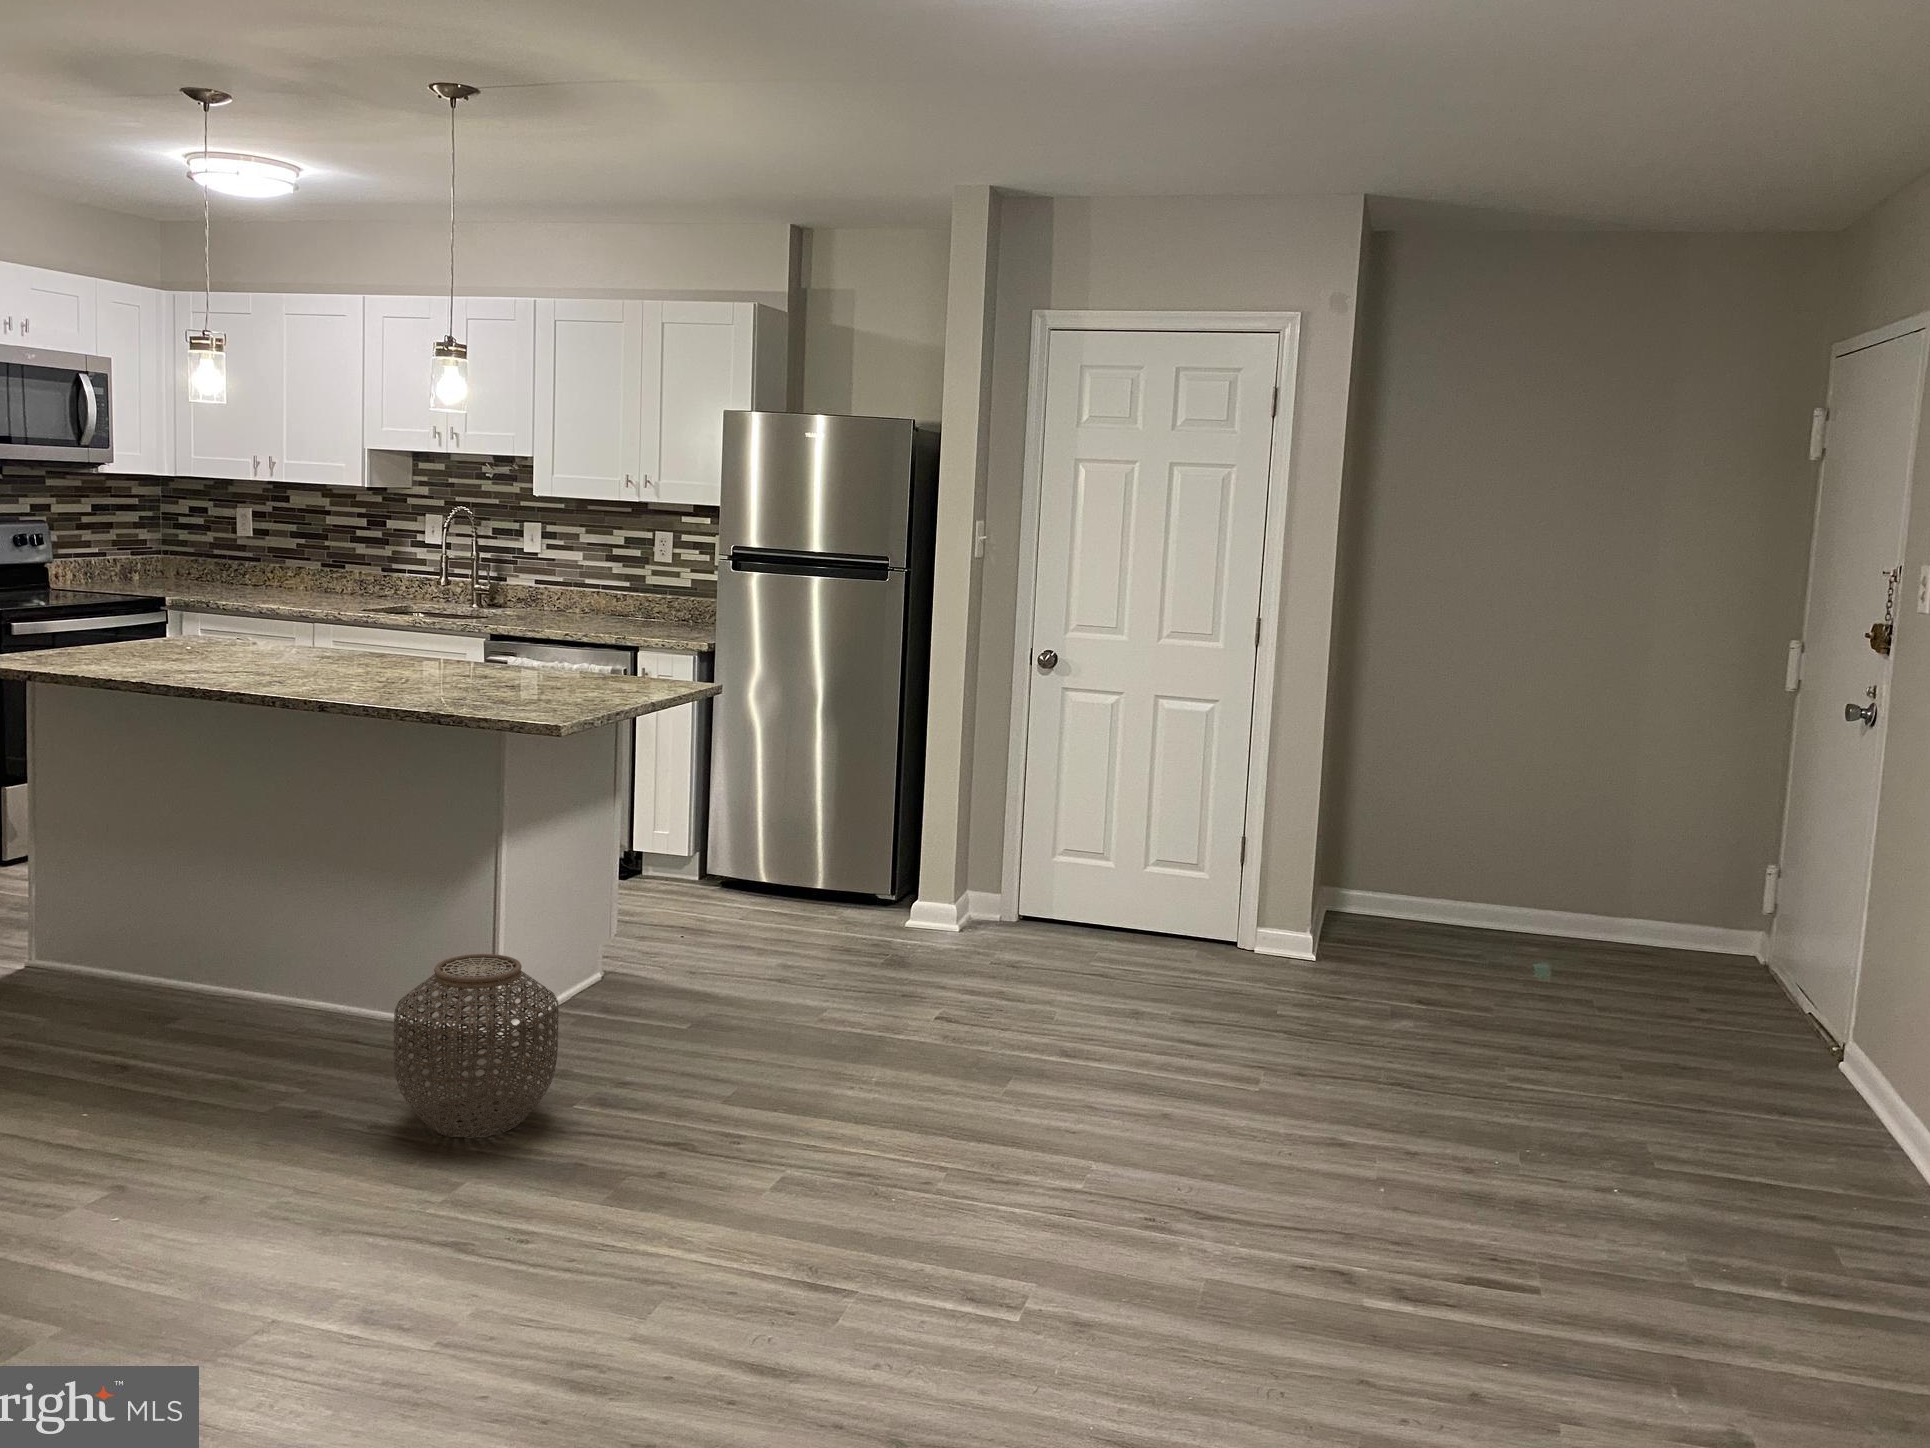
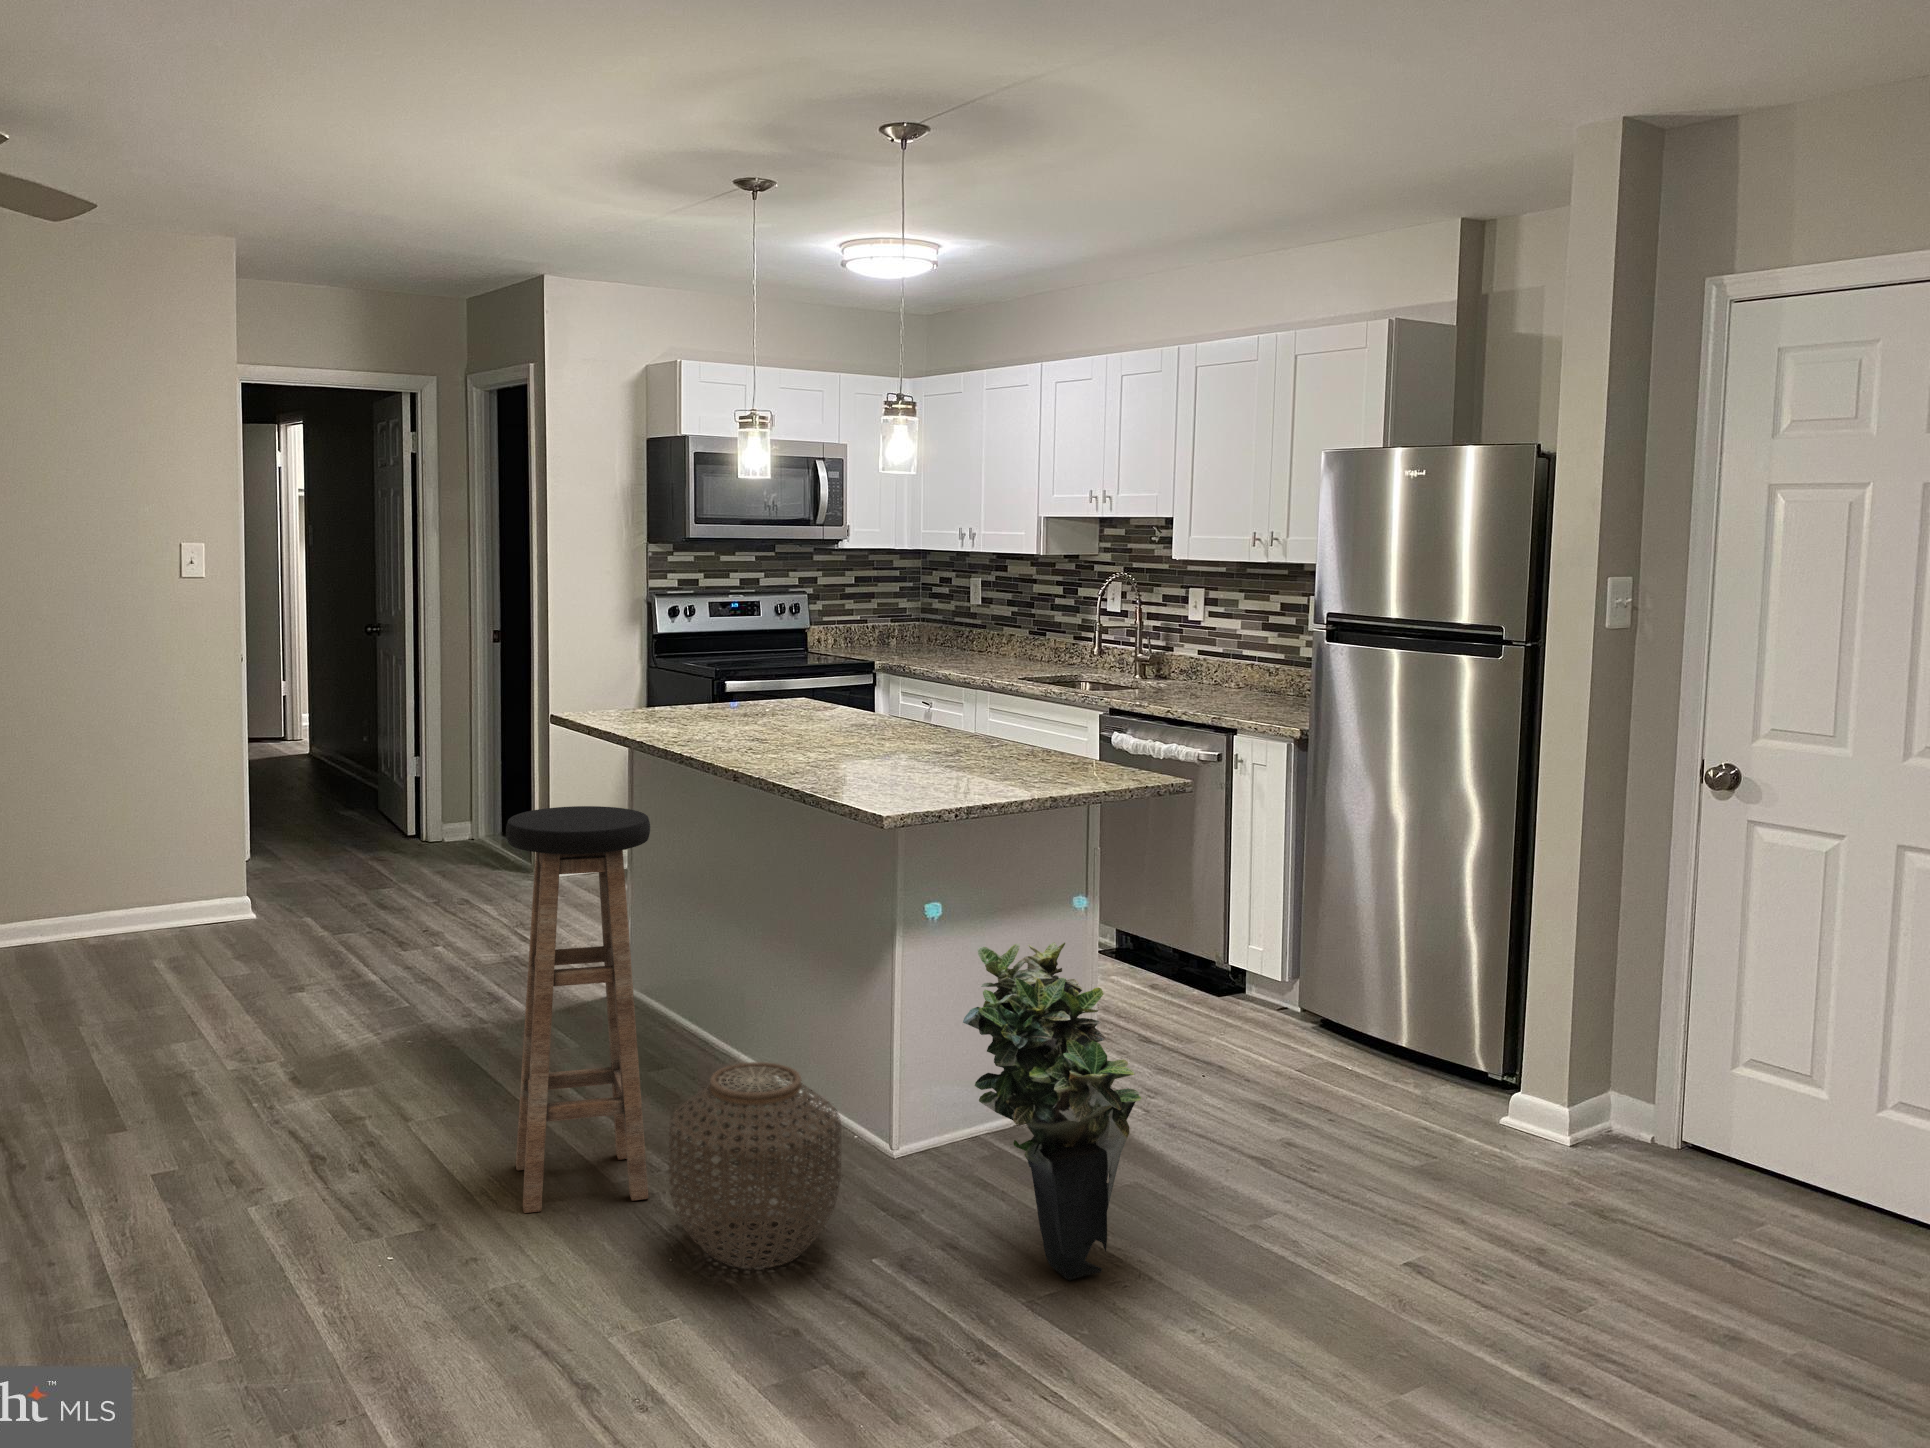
bar stool: none [147,737,327,1150] -> present [506,806,650,1213]
potted plant: none [634,816,789,1084] -> present [963,942,1141,1281]

